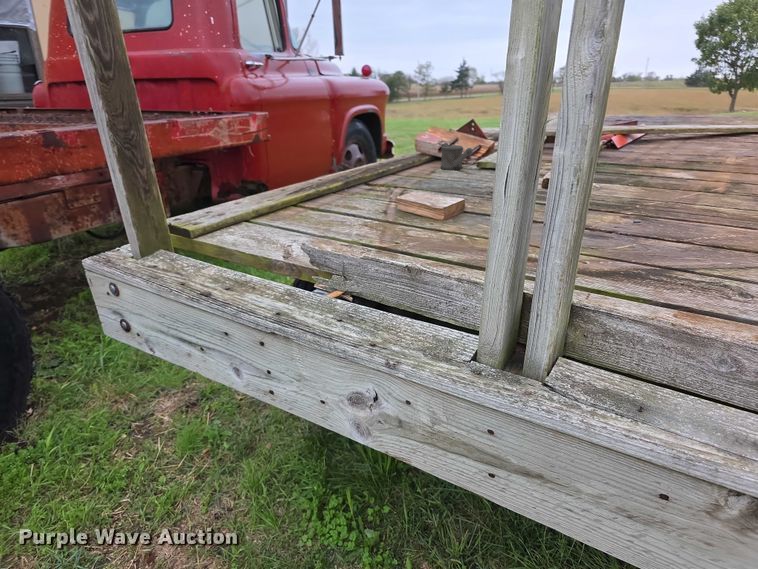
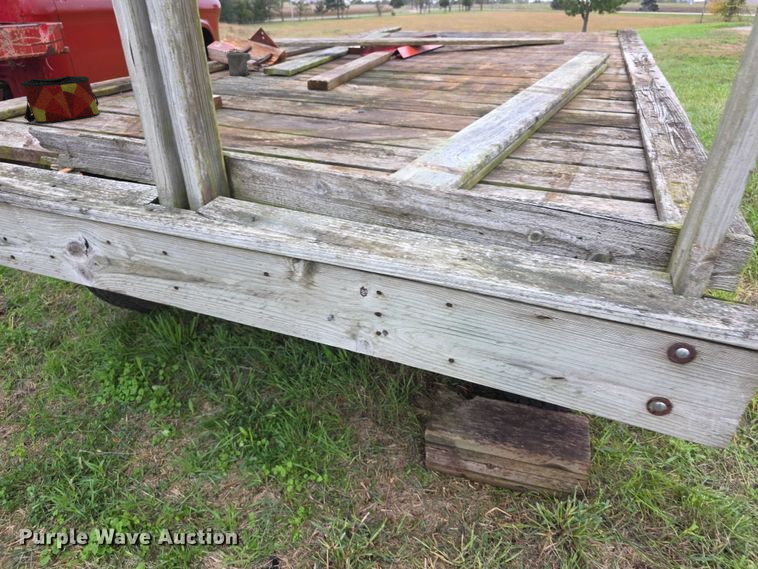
bag: none [272,179,340,228] -> present [21,76,99,123]

